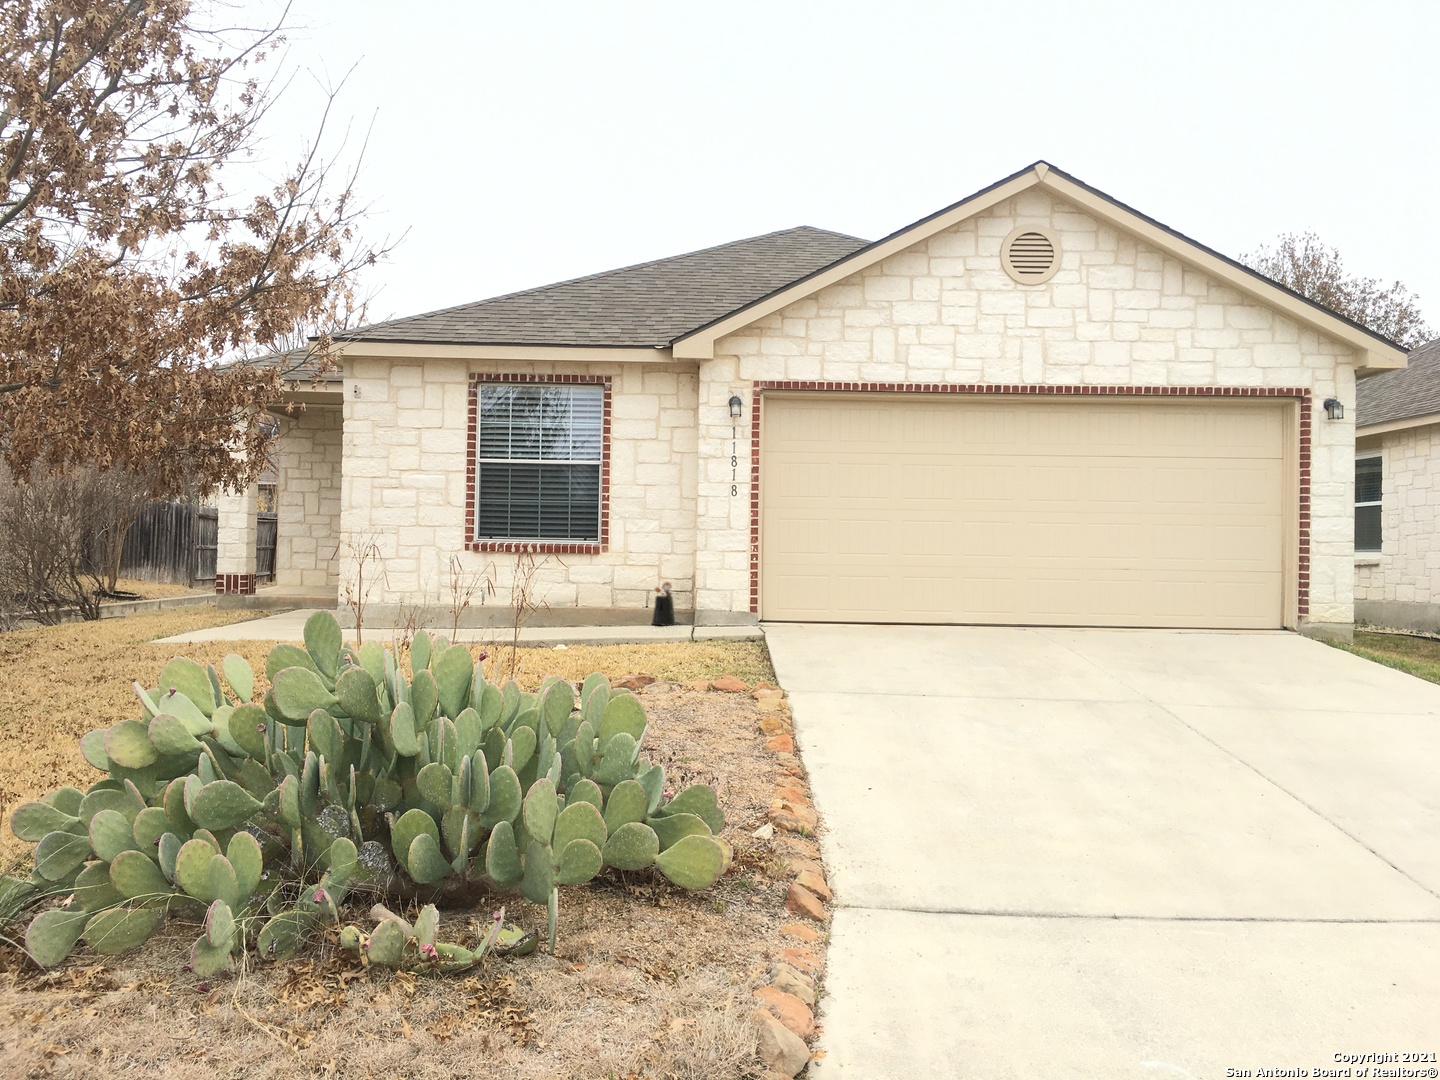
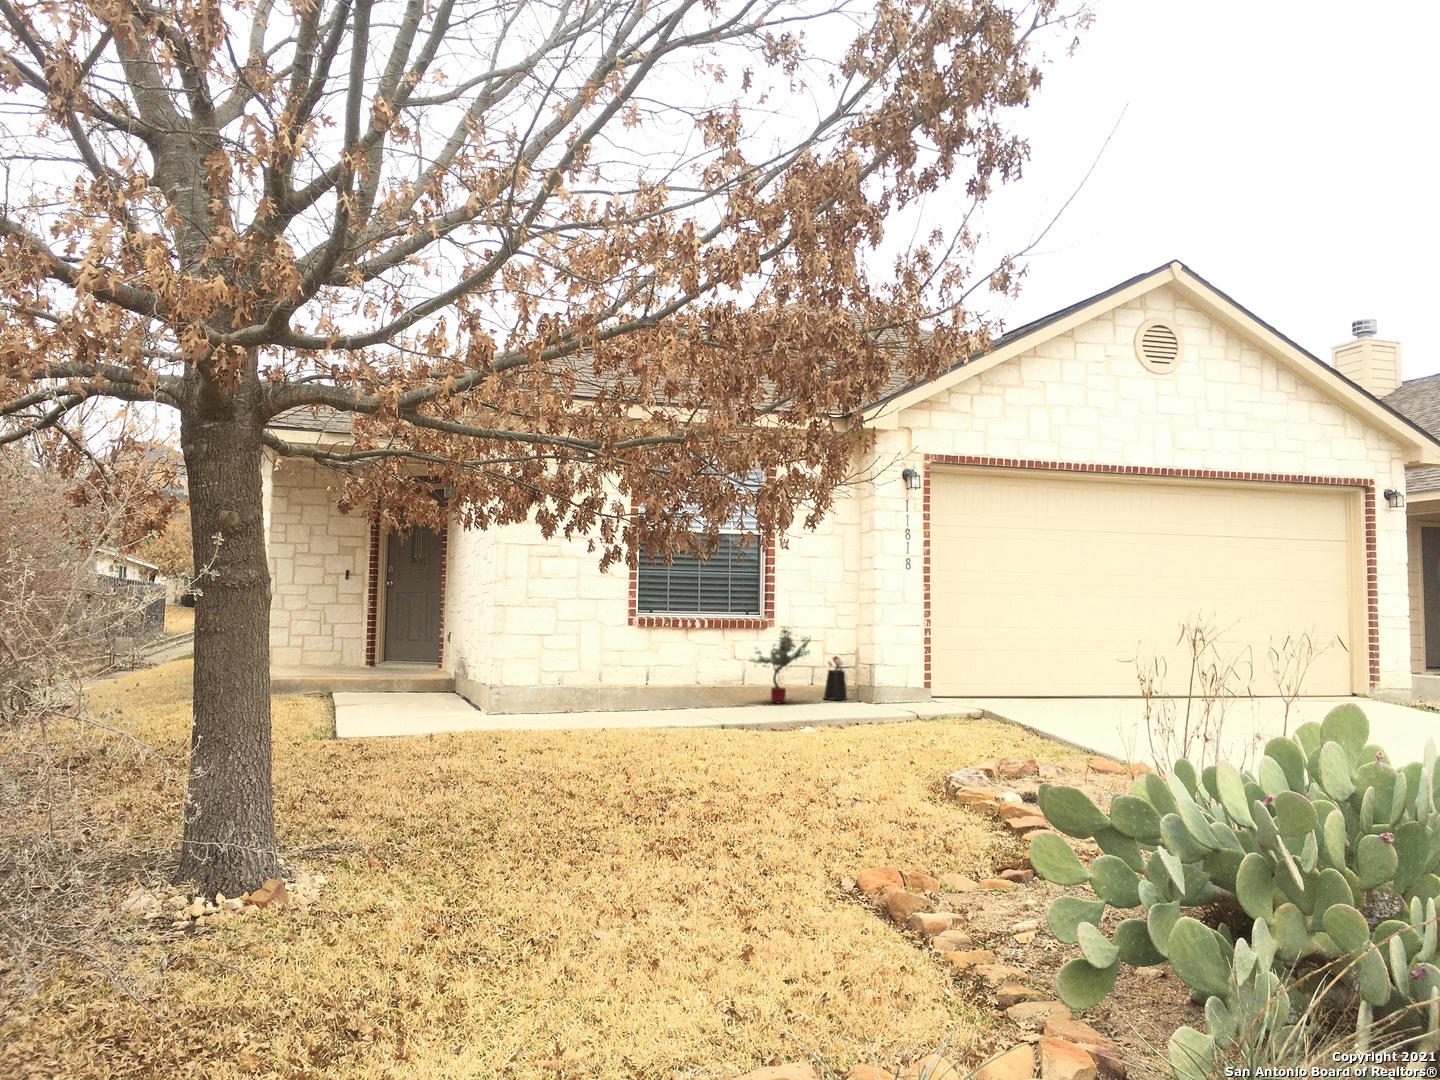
potted tree: none [570,551,632,627] -> present [749,626,810,704]

